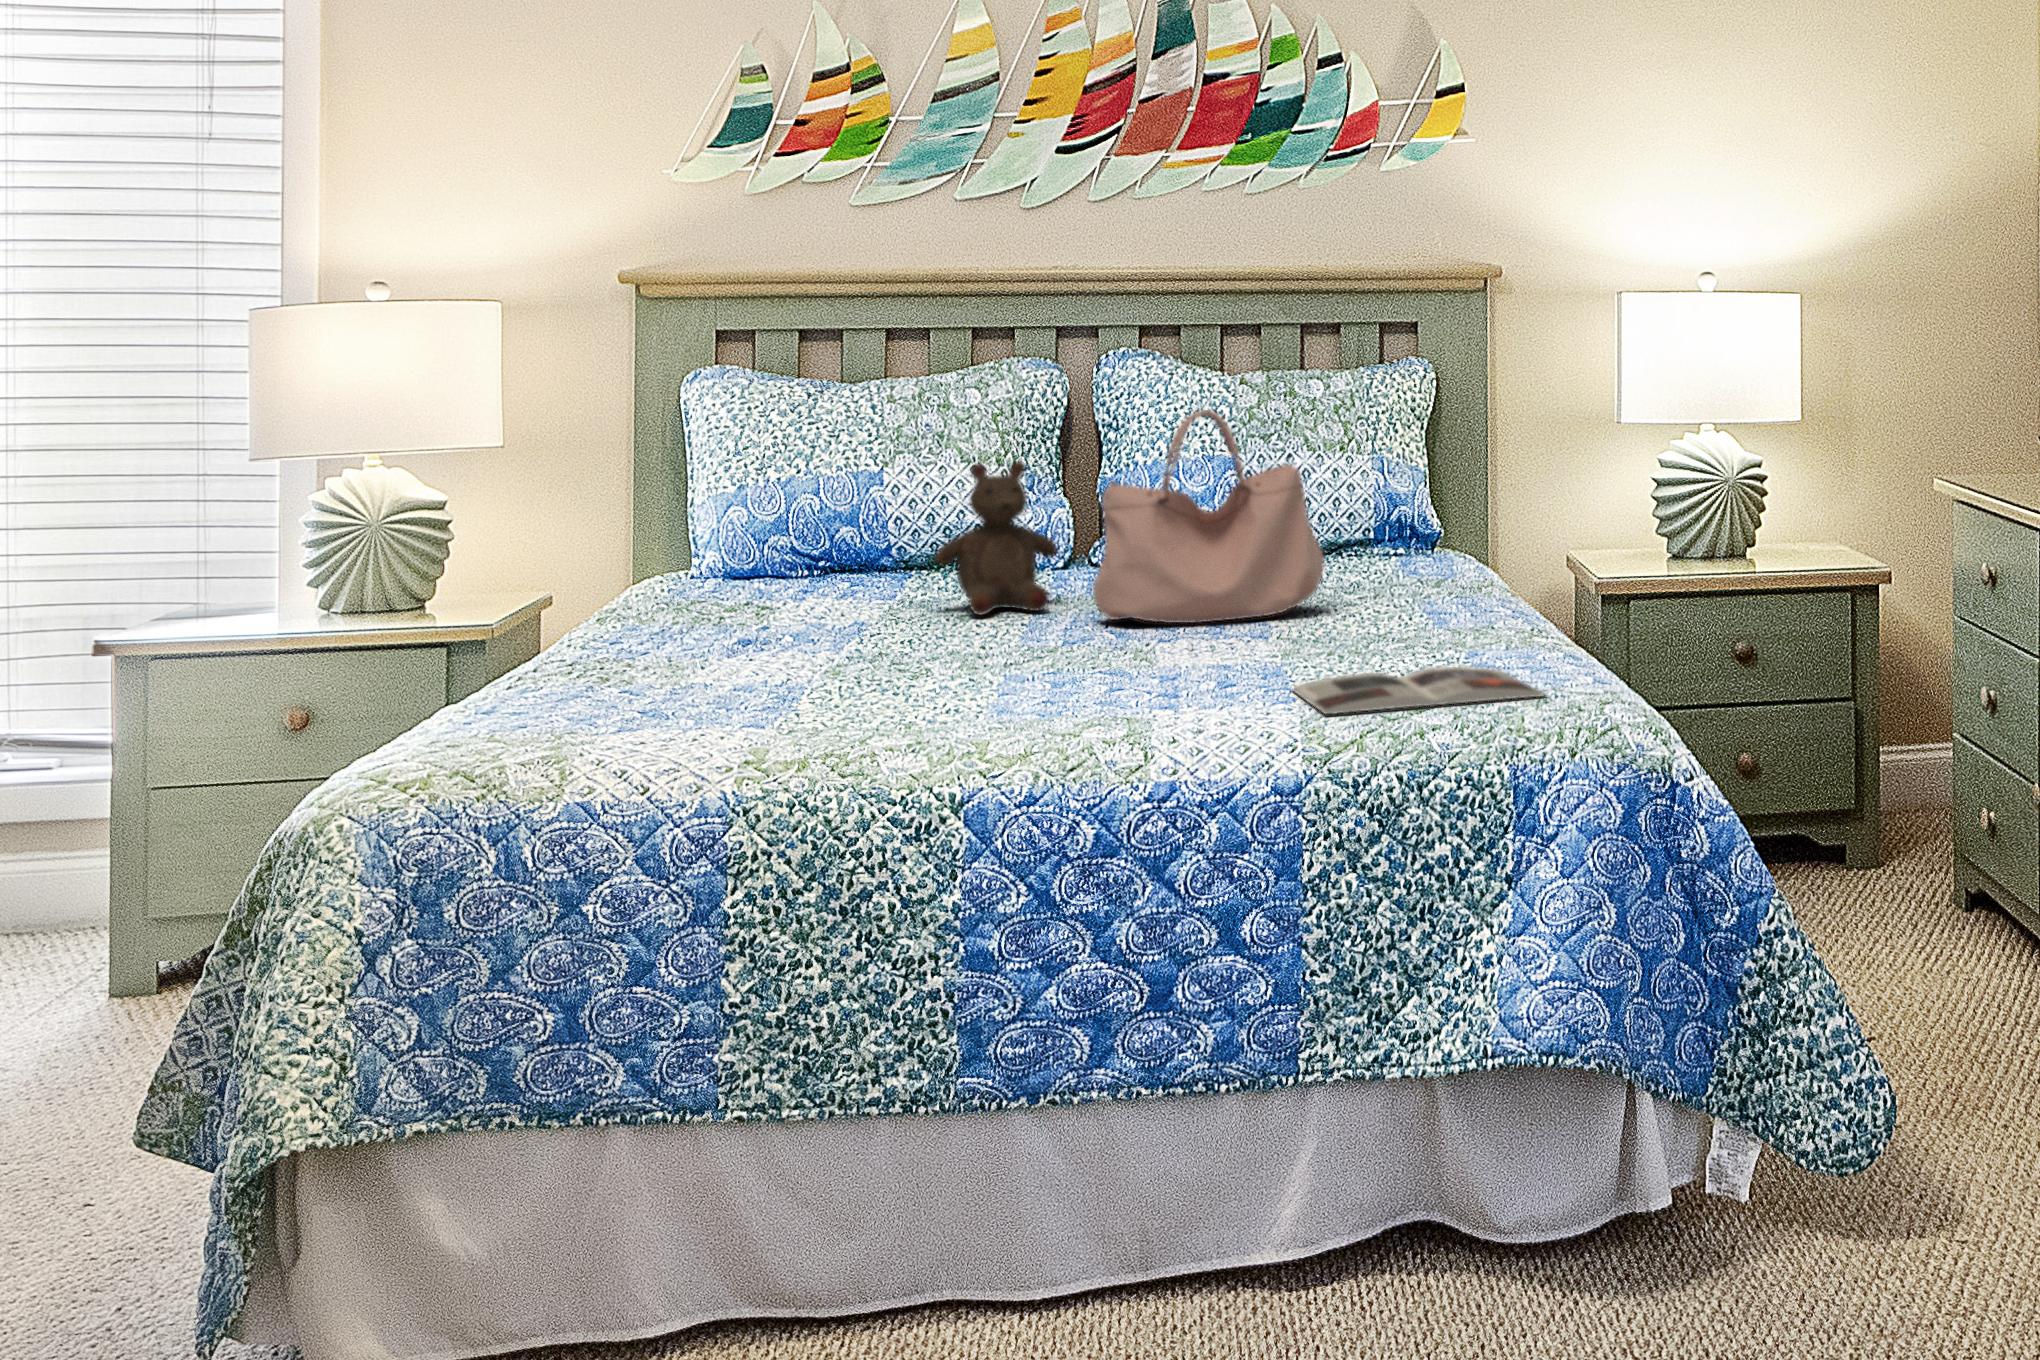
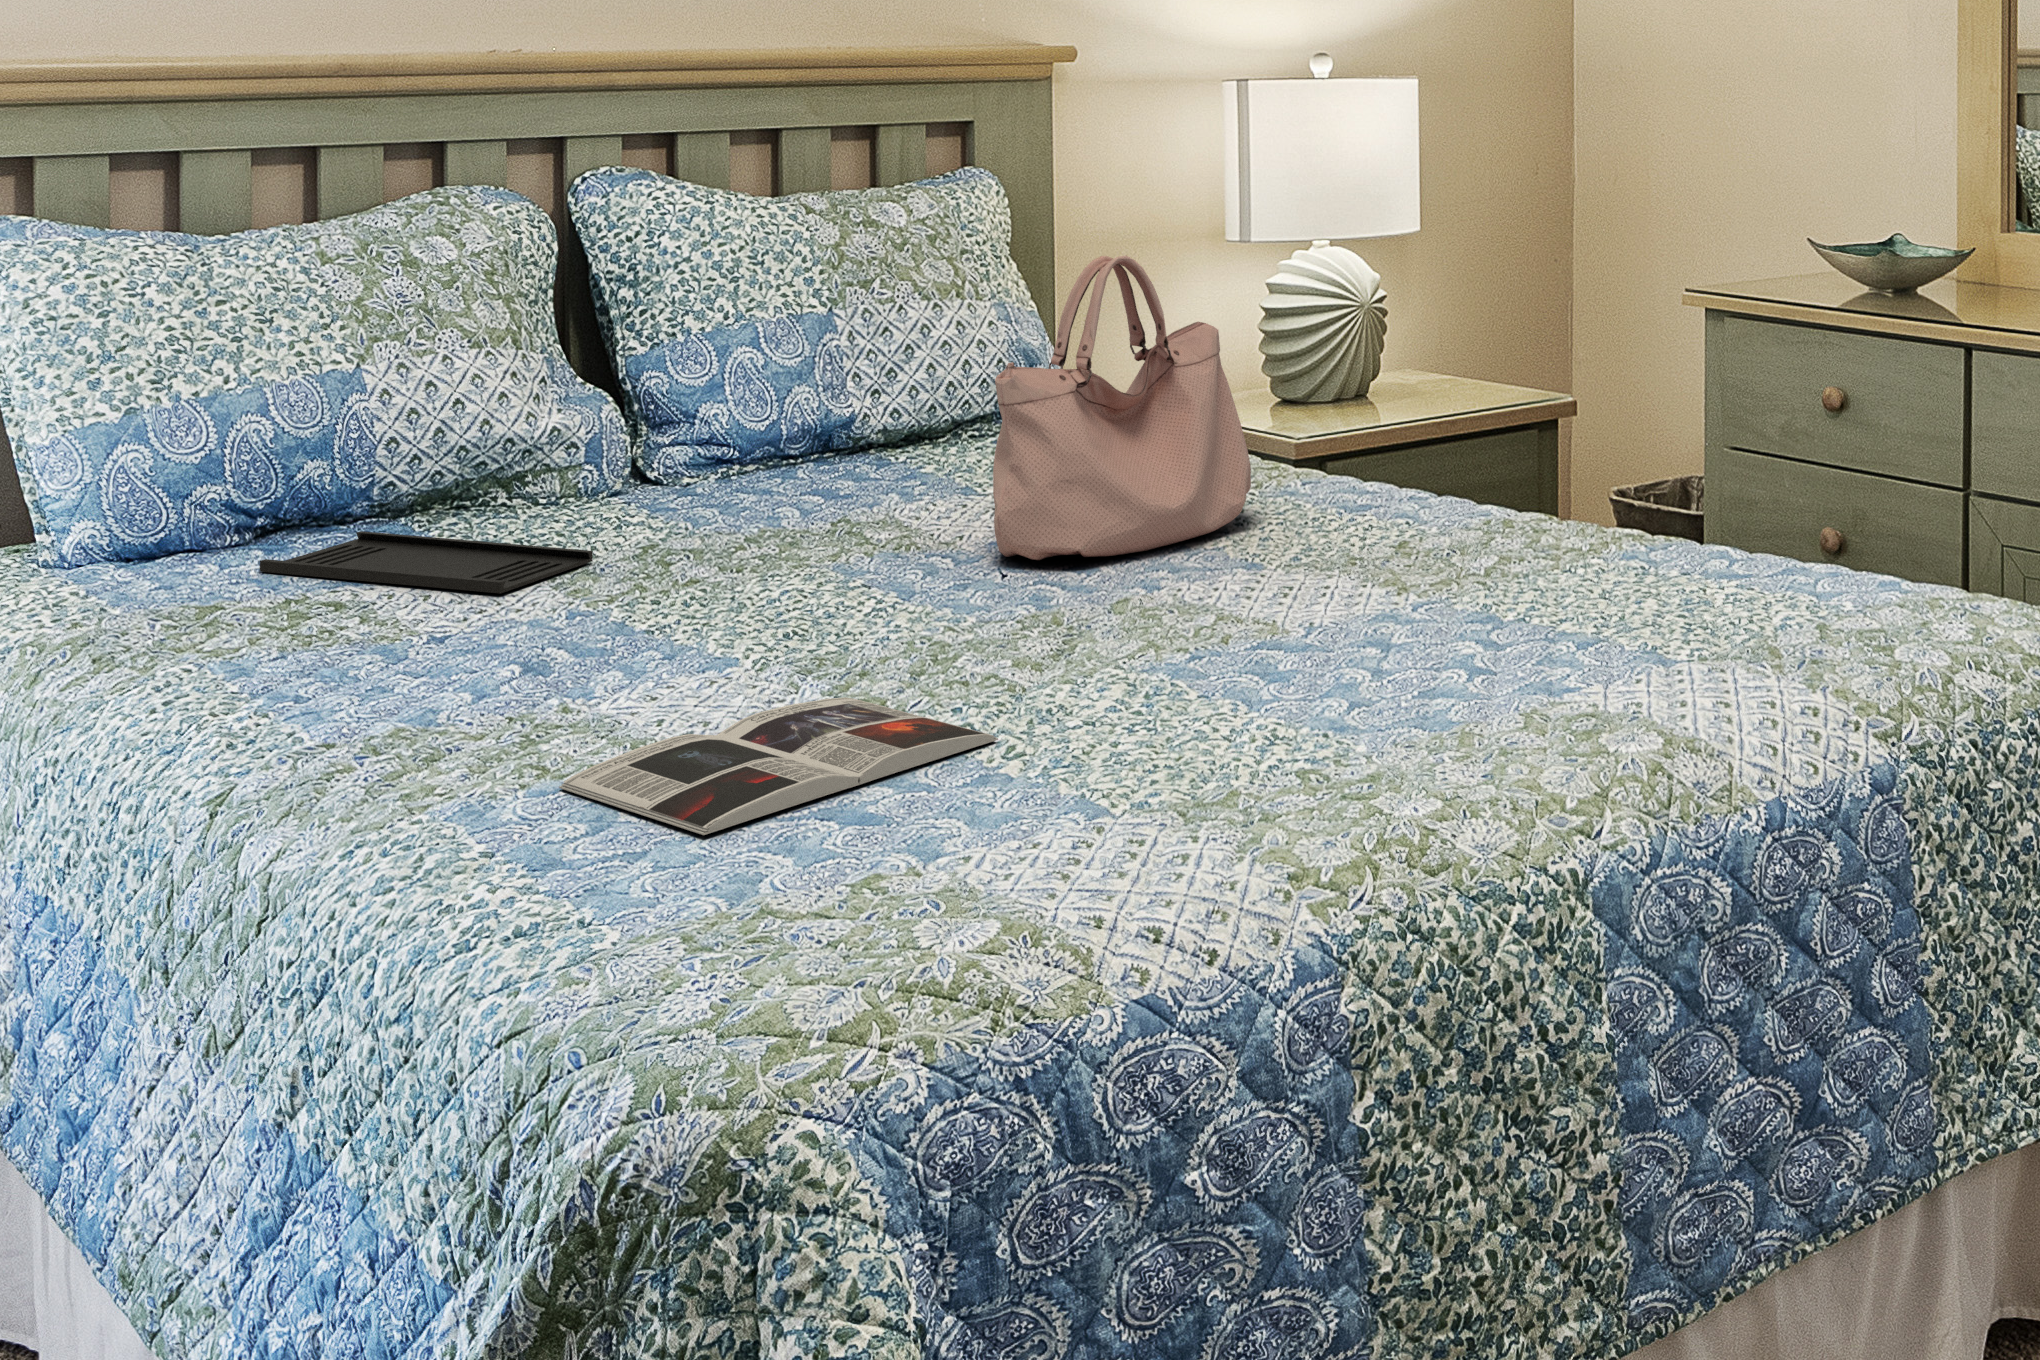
stuffed bear: present [935,461,1058,615] -> none [705,341,883,574]
tray: none [734,575,897,610] -> present [260,531,593,593]
magazine: present [1293,667,1544,714] -> present [559,697,998,835]

